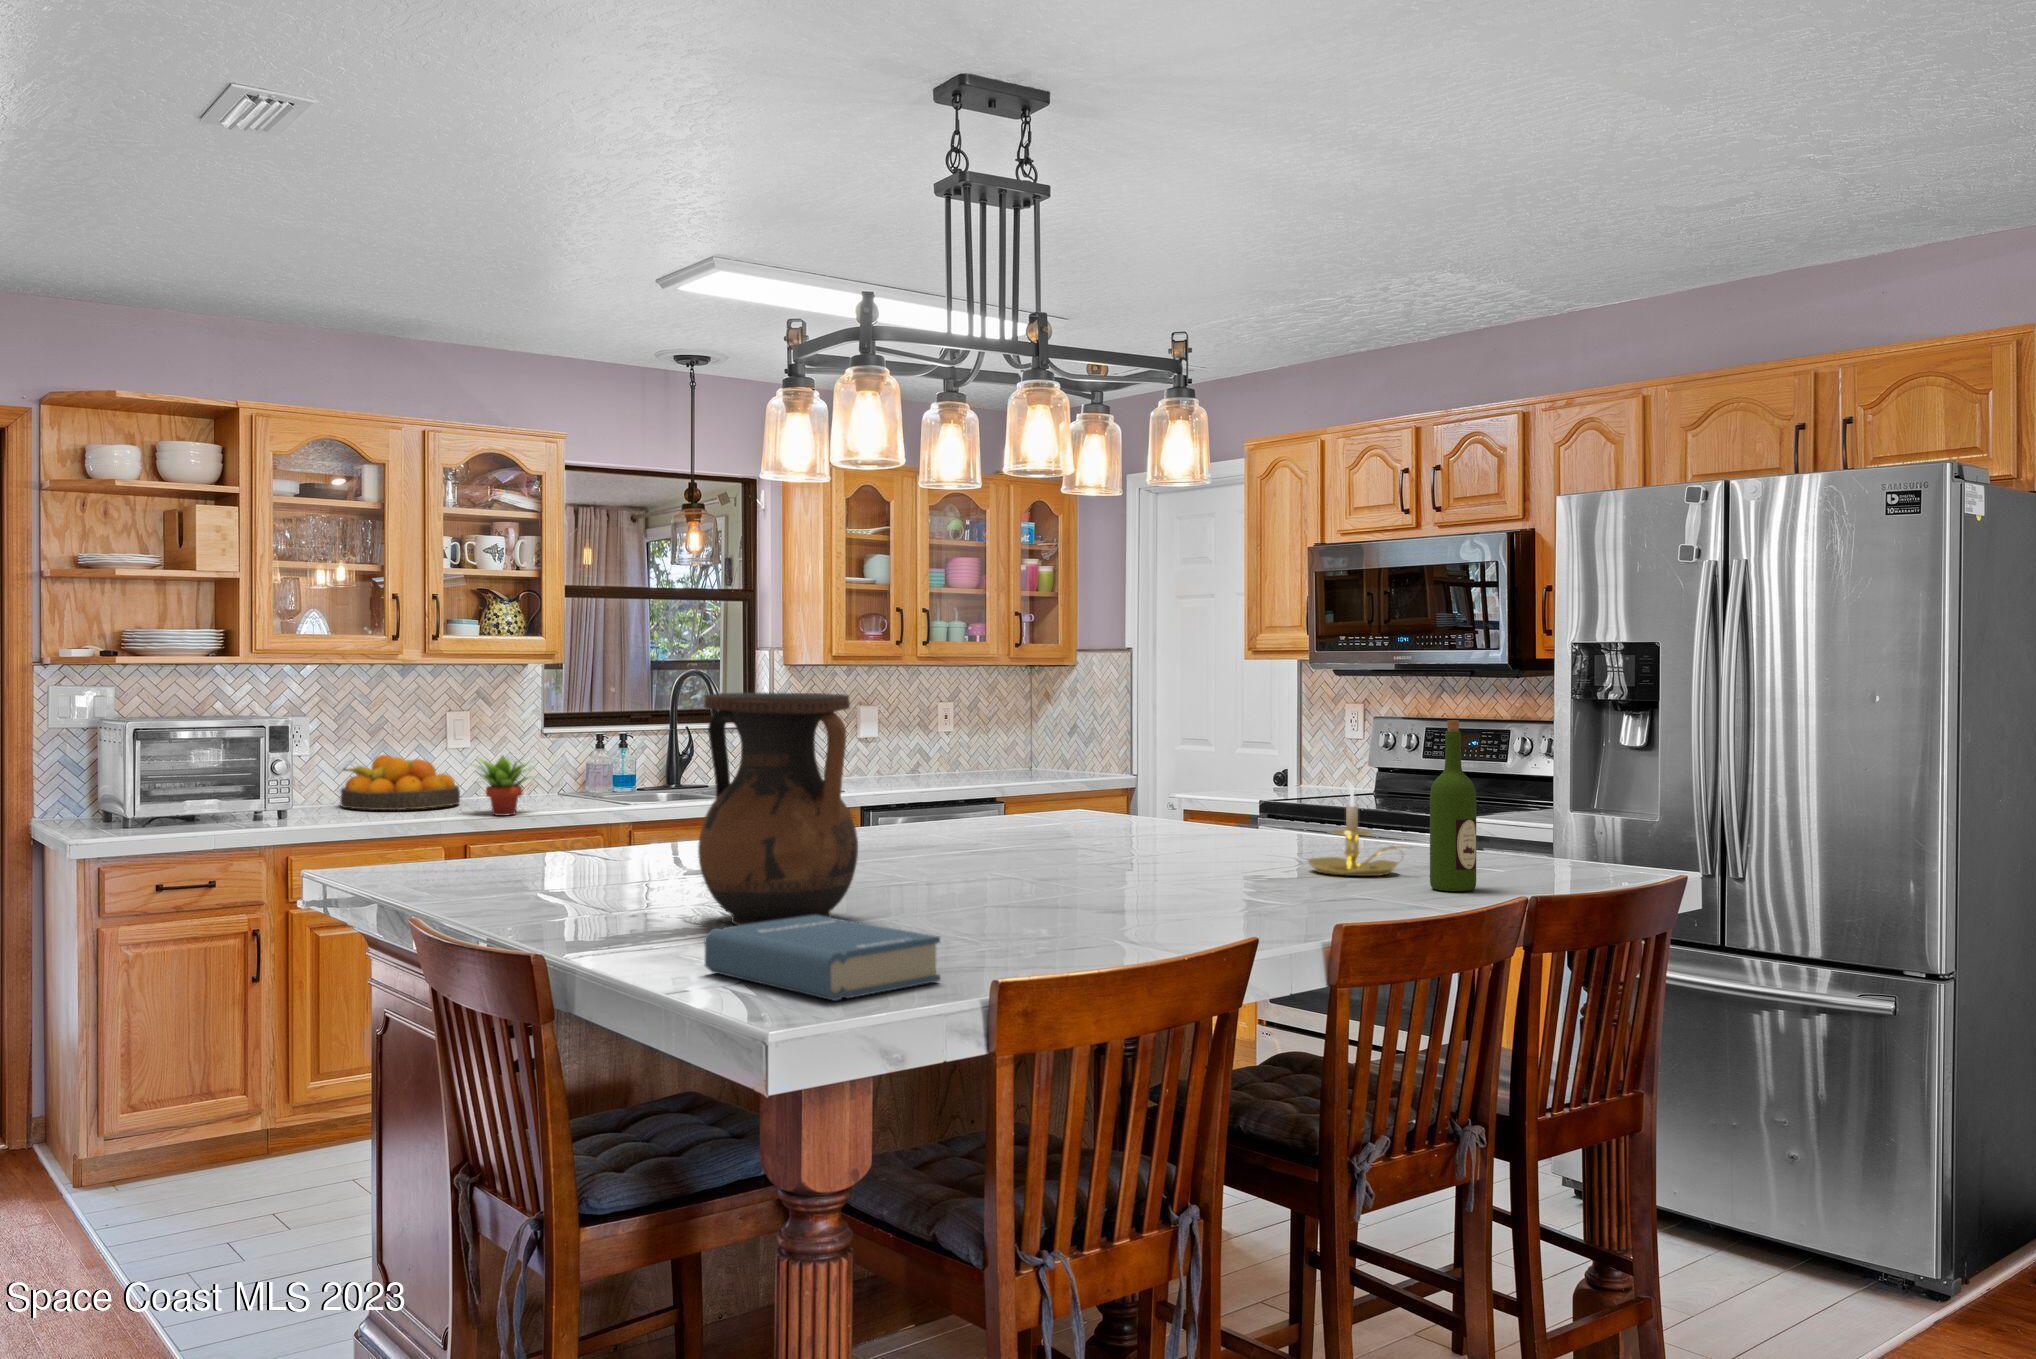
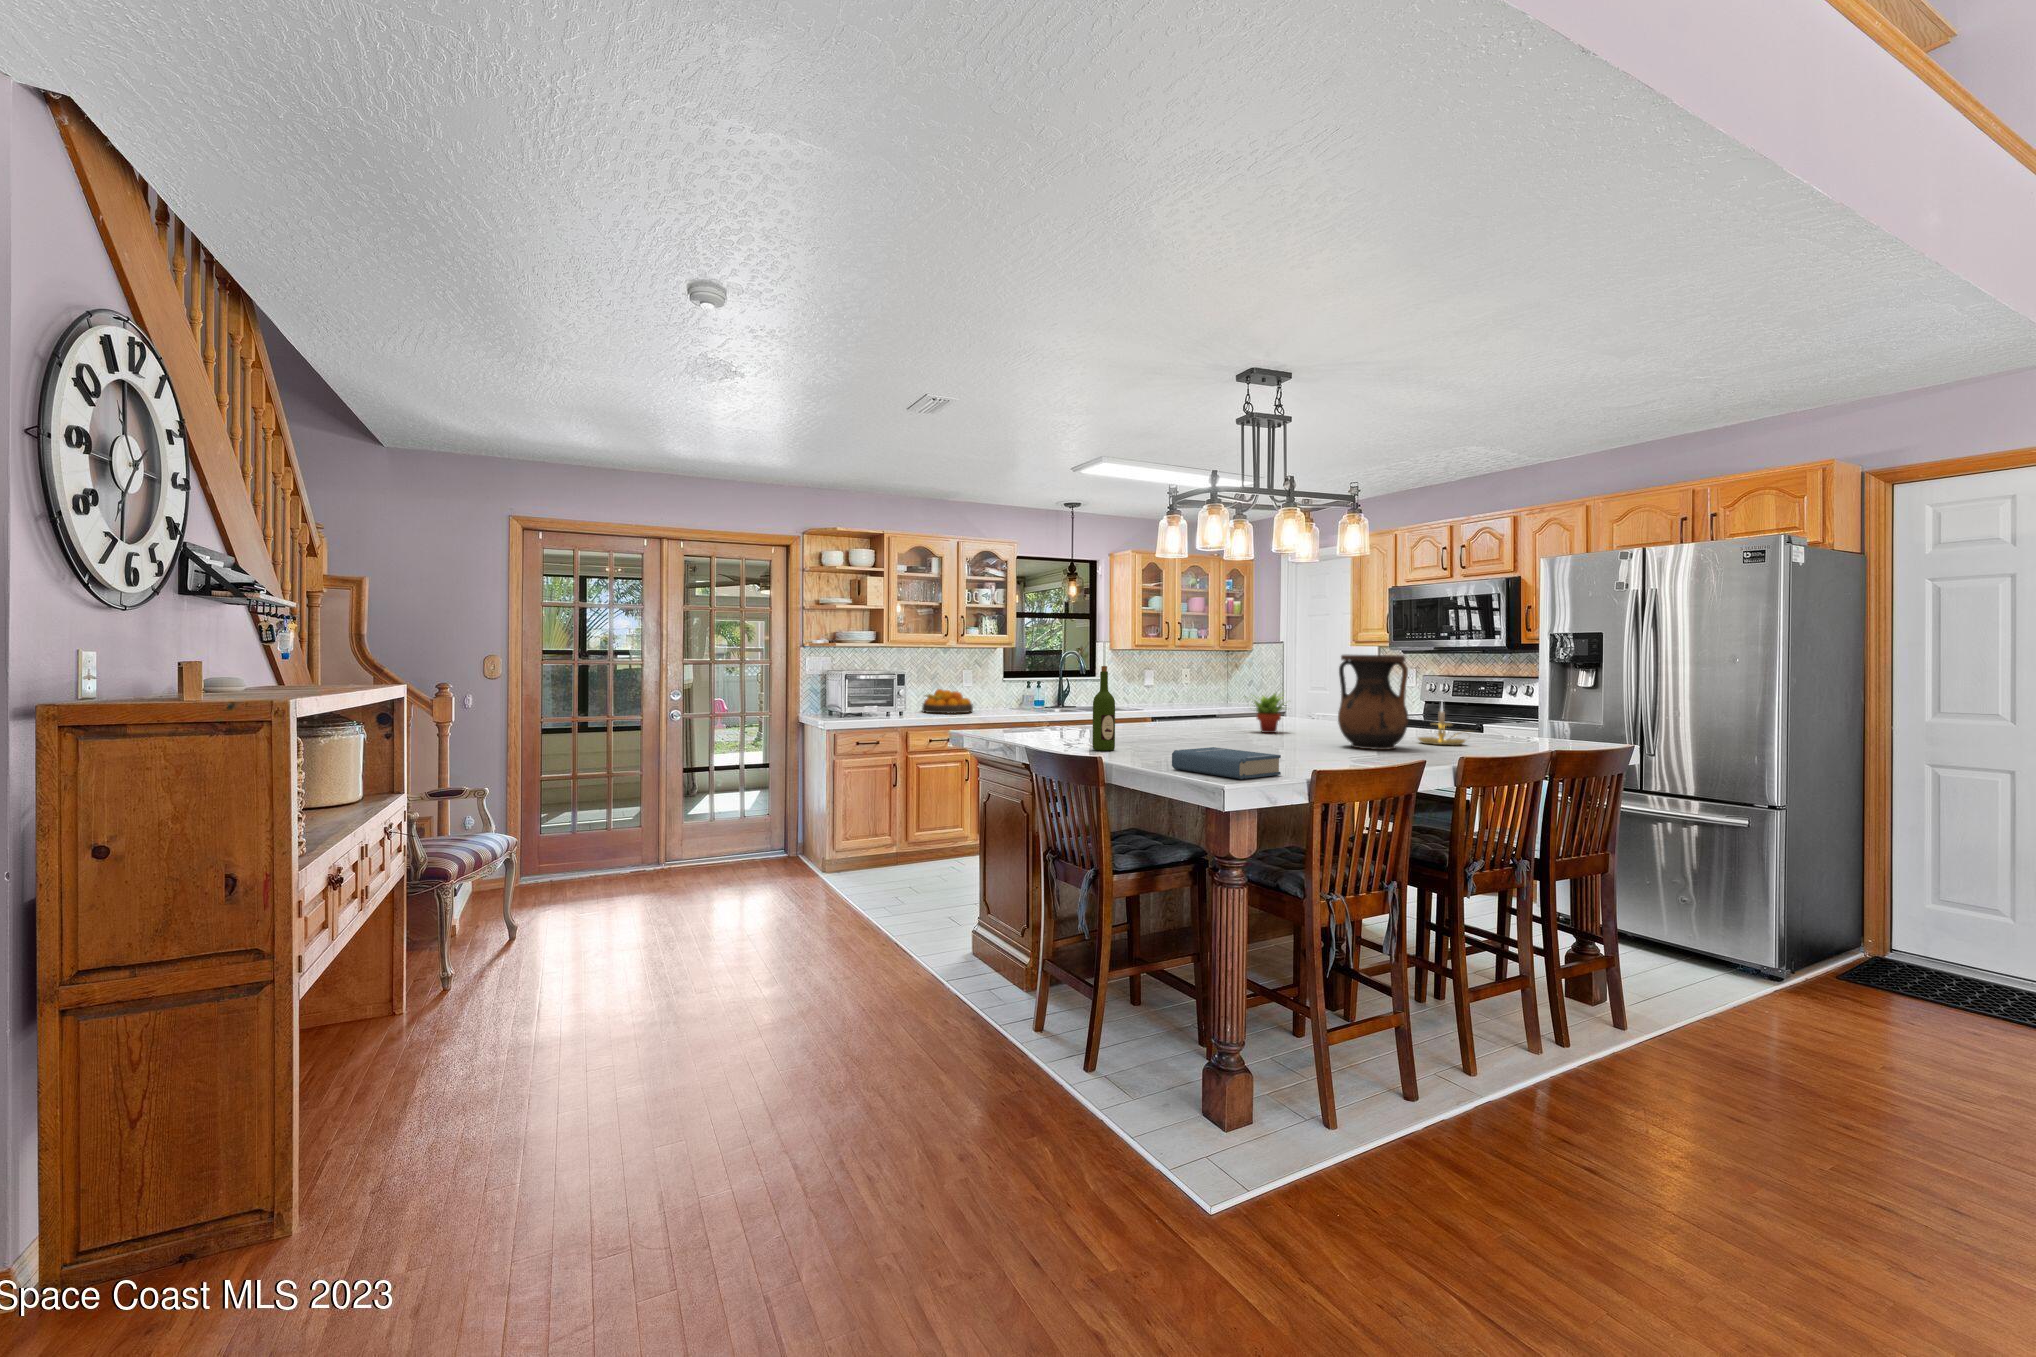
vase: present [698,693,858,925] -> present [1338,655,1408,750]
wine bottle: present [1430,720,1476,891] -> present [1093,666,1115,751]
succulent plant: present [471,756,529,816] -> present [1254,693,1283,733]

